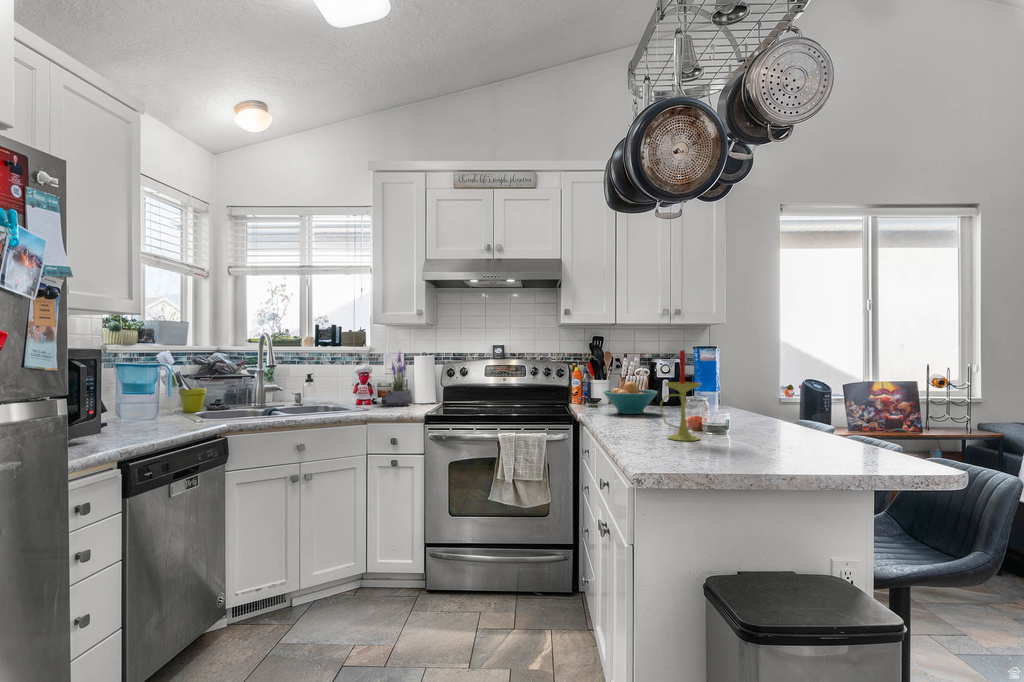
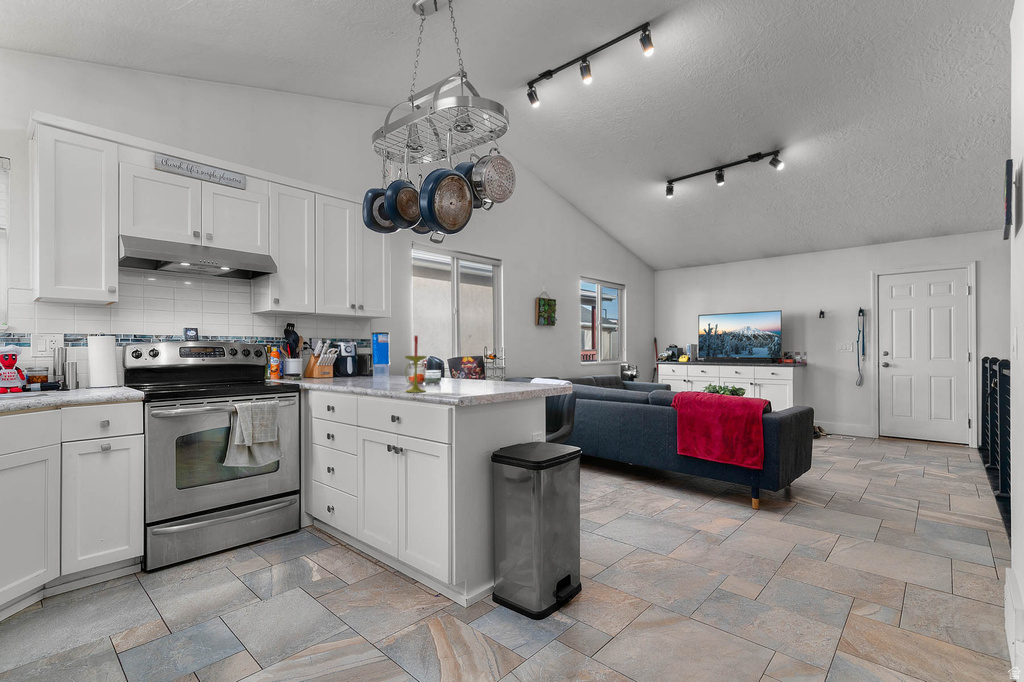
potted plant: present [386,352,411,406] -> none [47,329,92,392]
fruit bowl: present [603,382,658,414] -> none [318,359,362,383]

